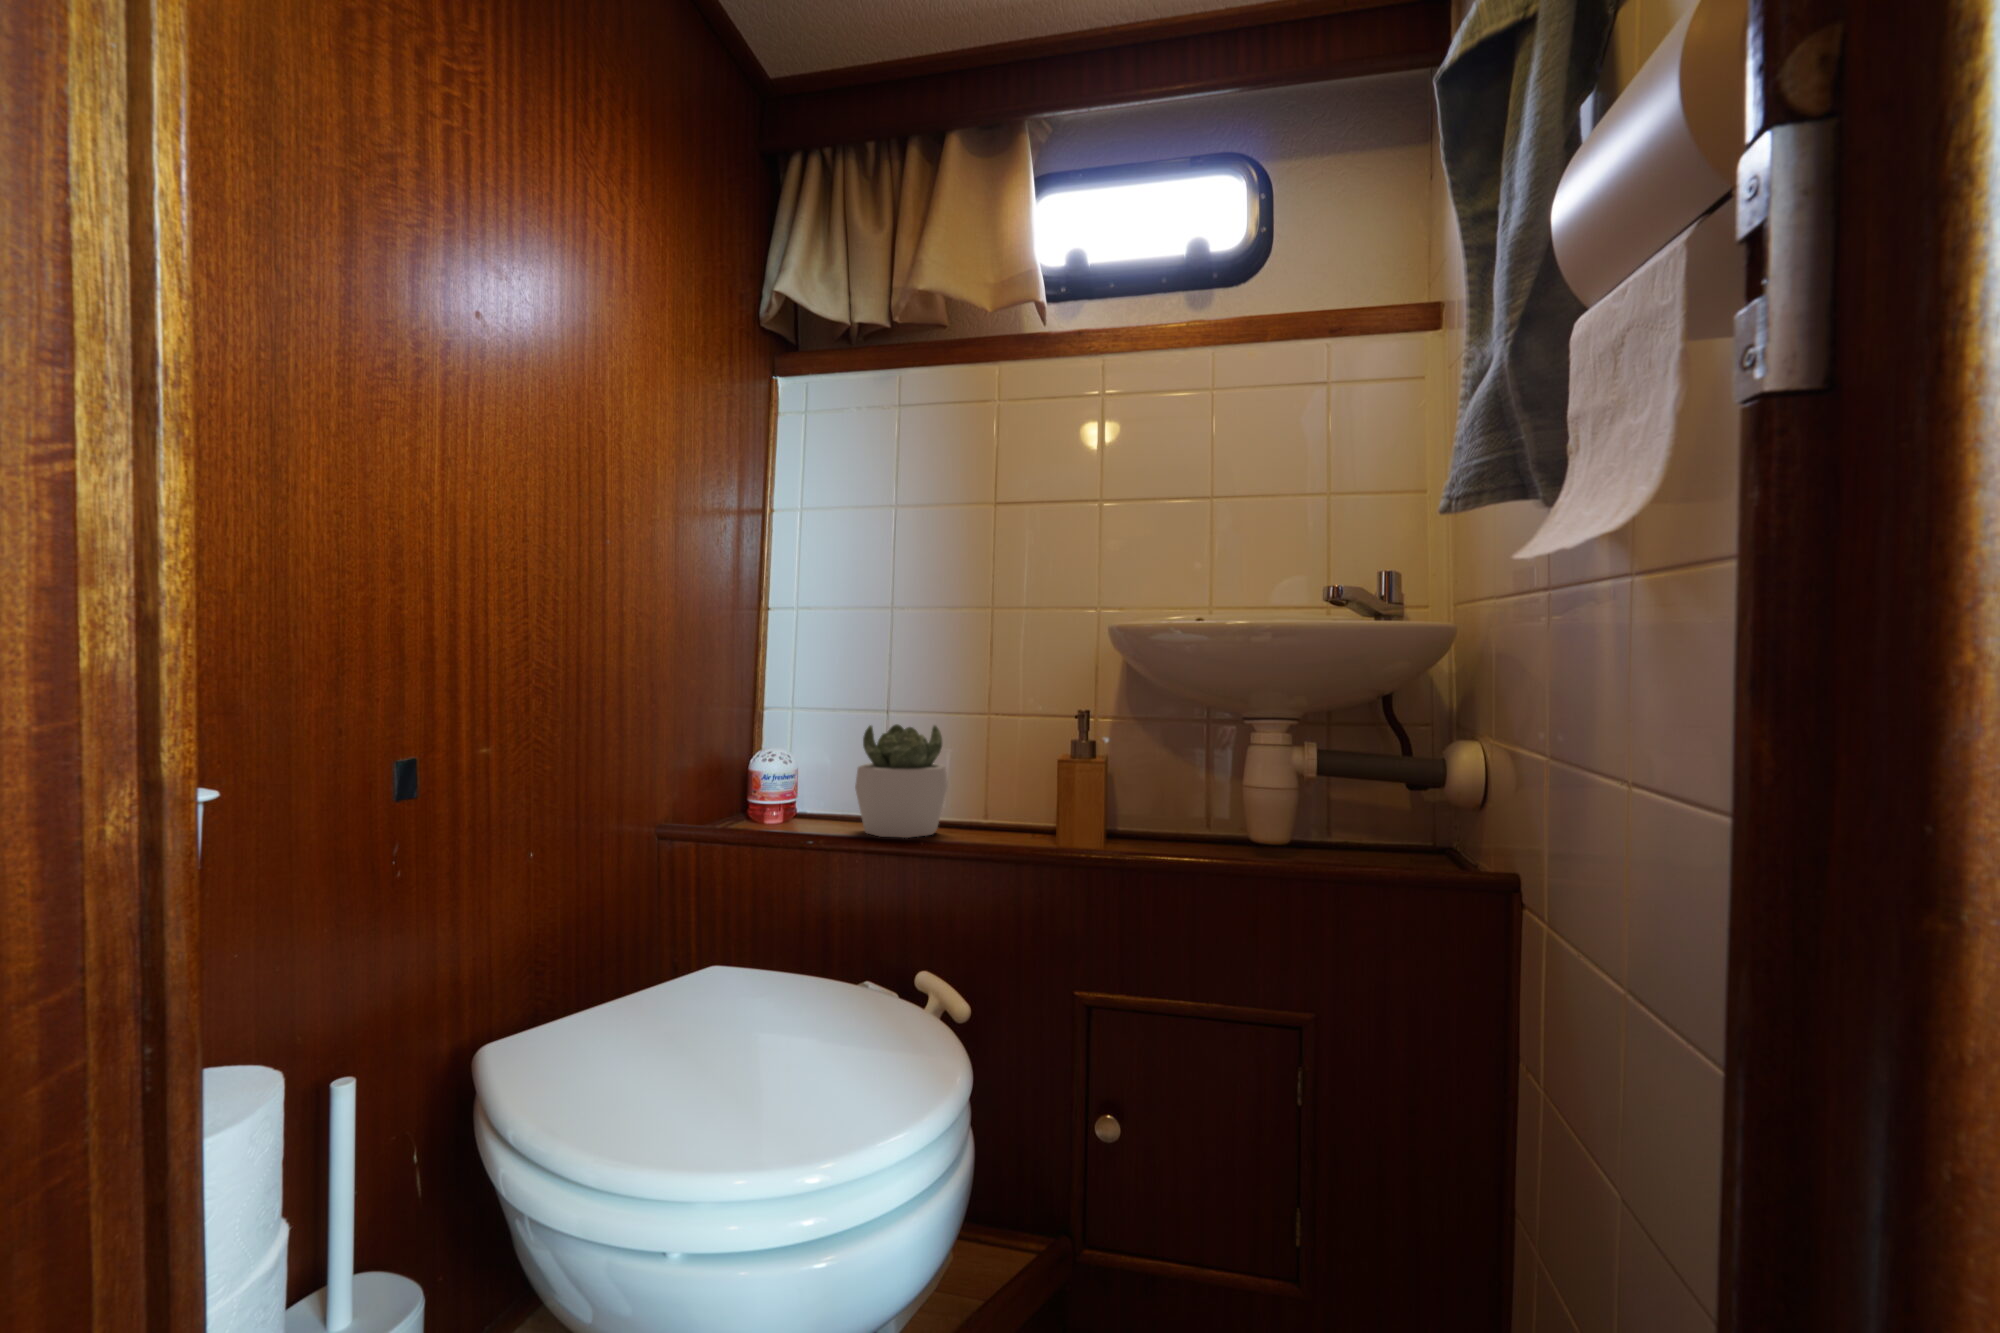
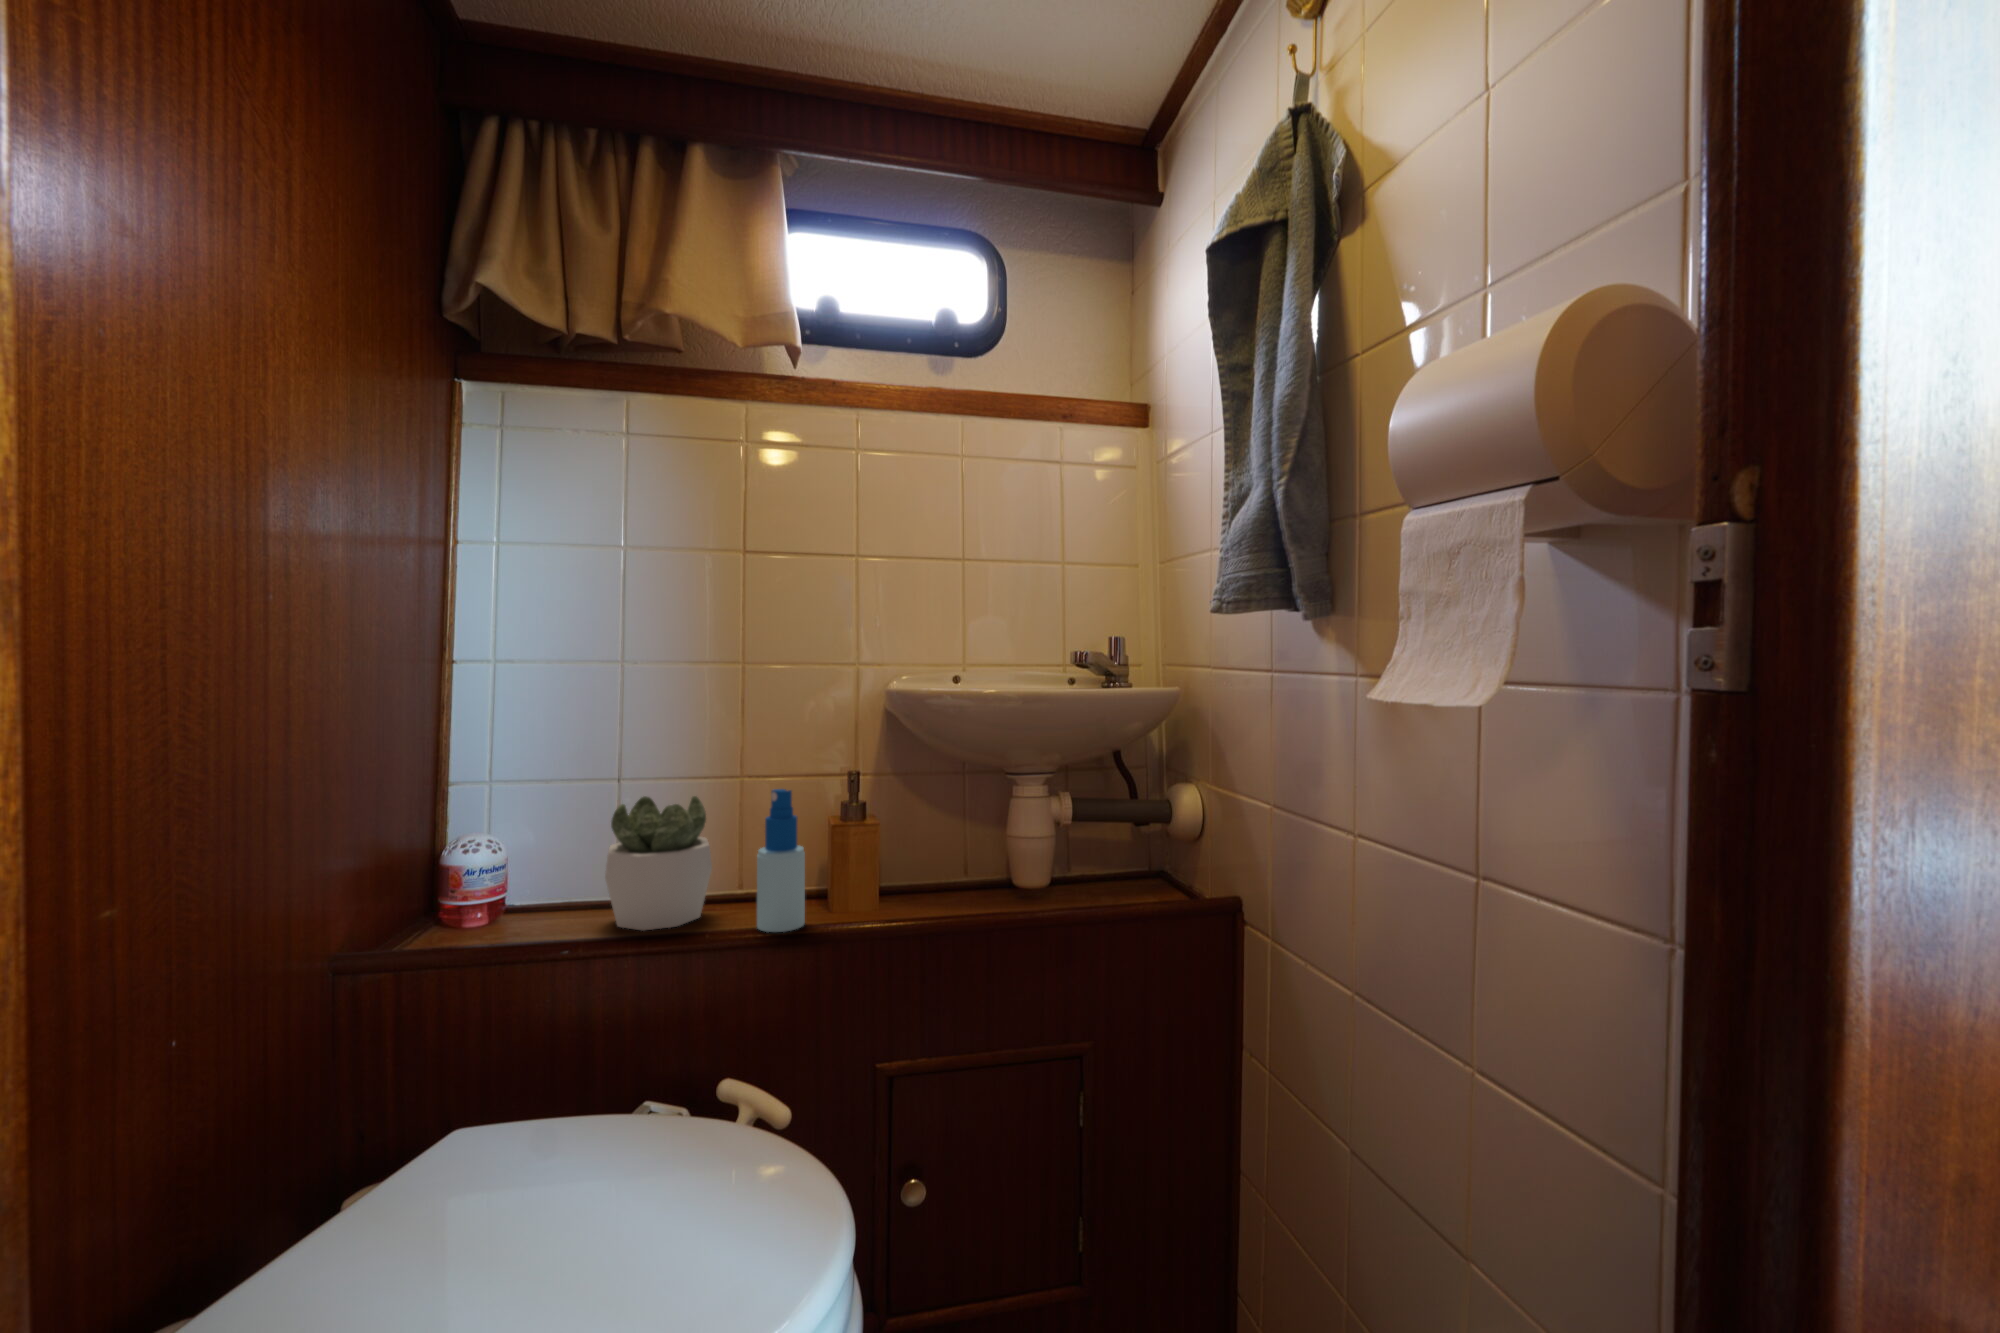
spray bottle: none [971,716,1016,849] -> present [757,789,805,932]

